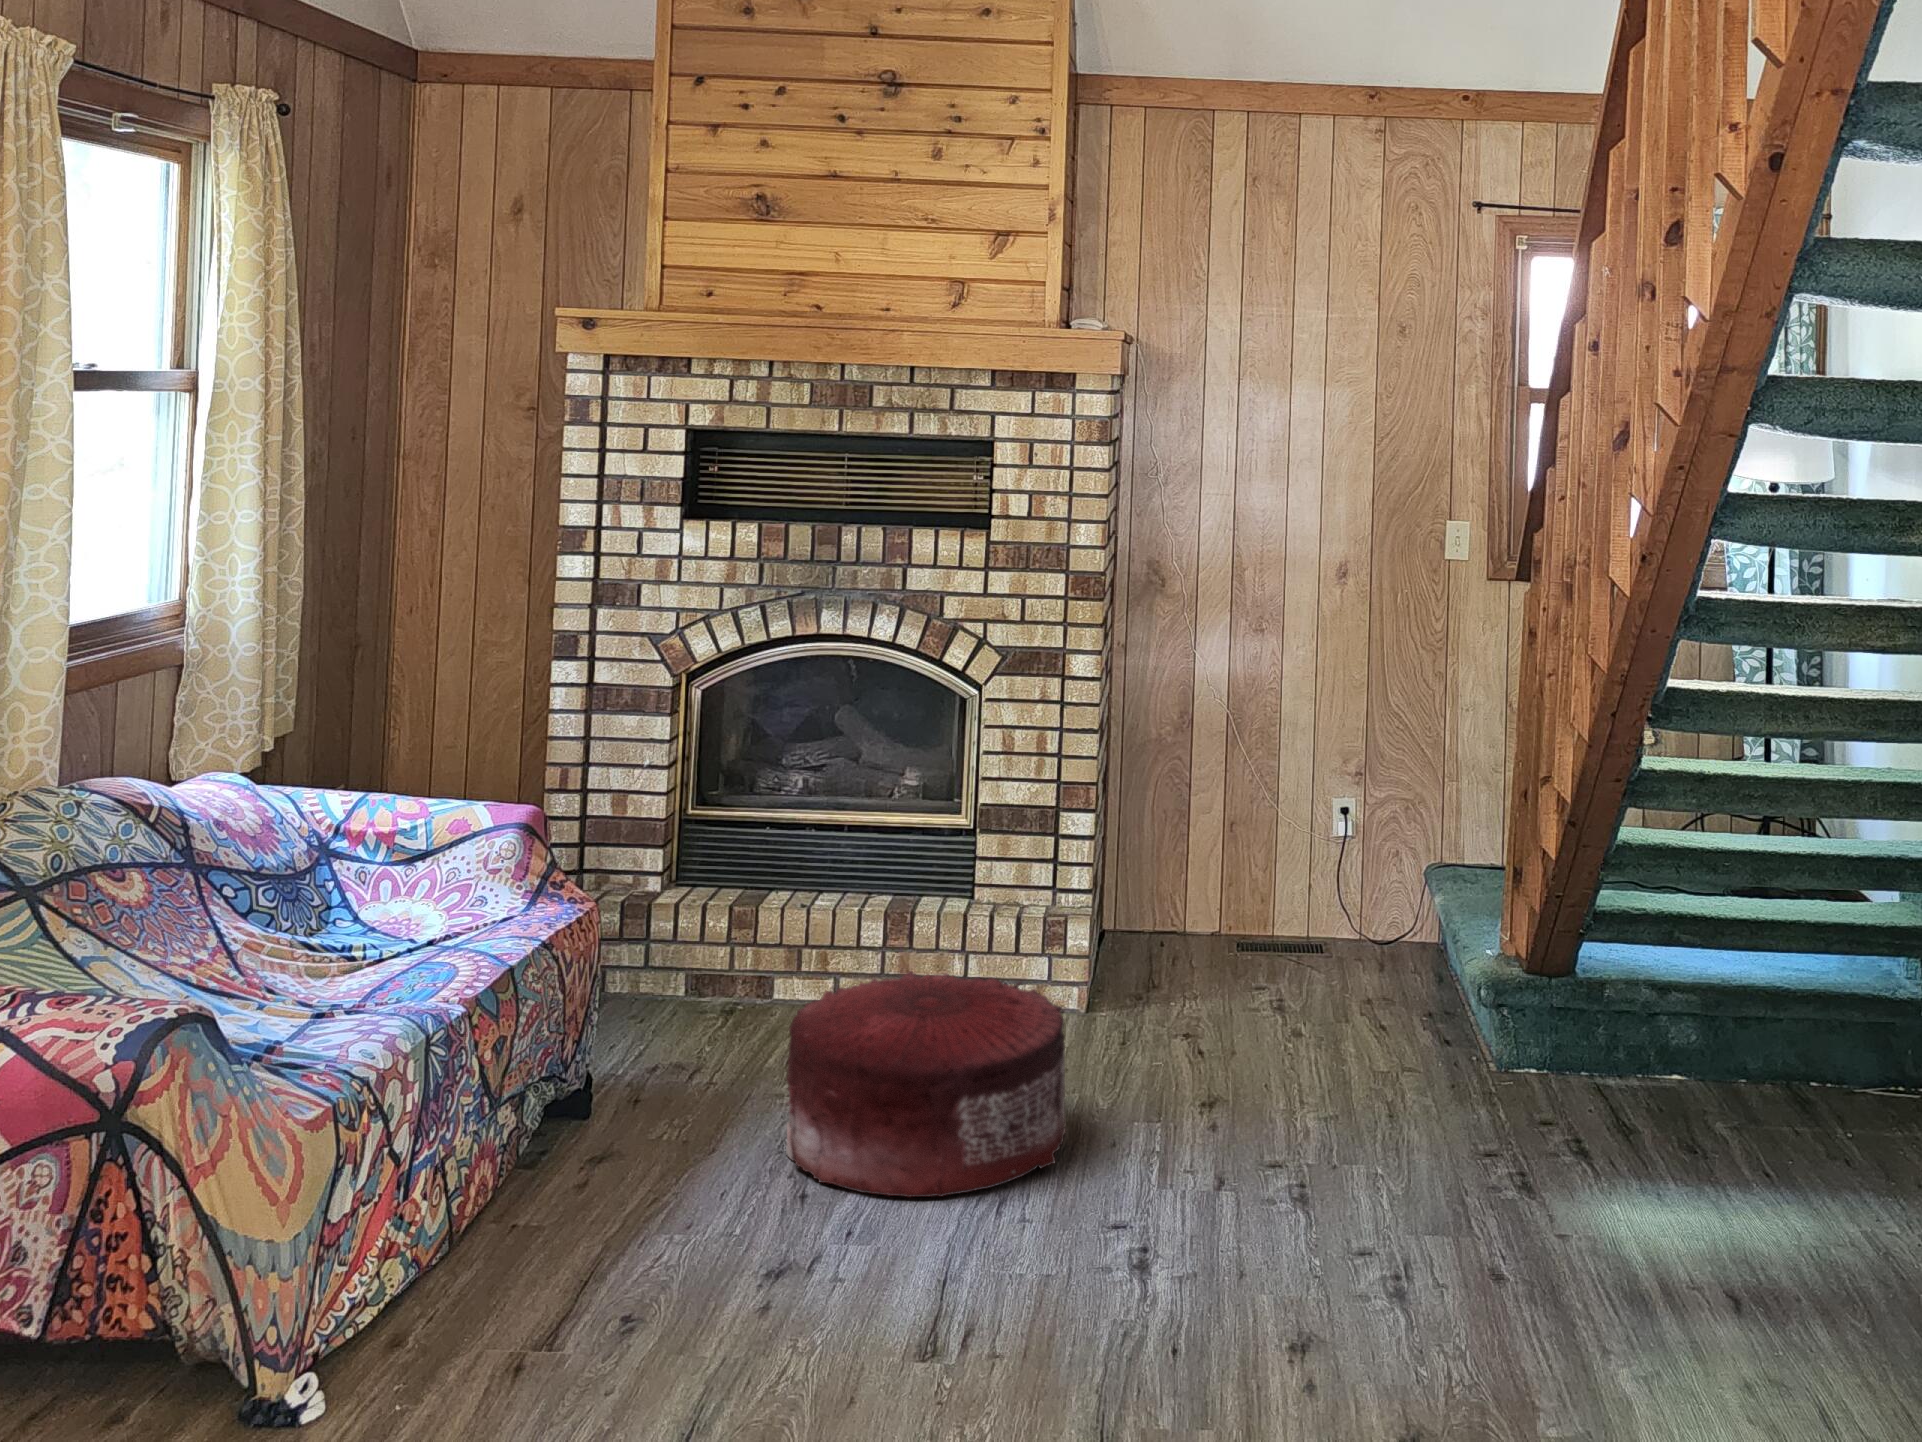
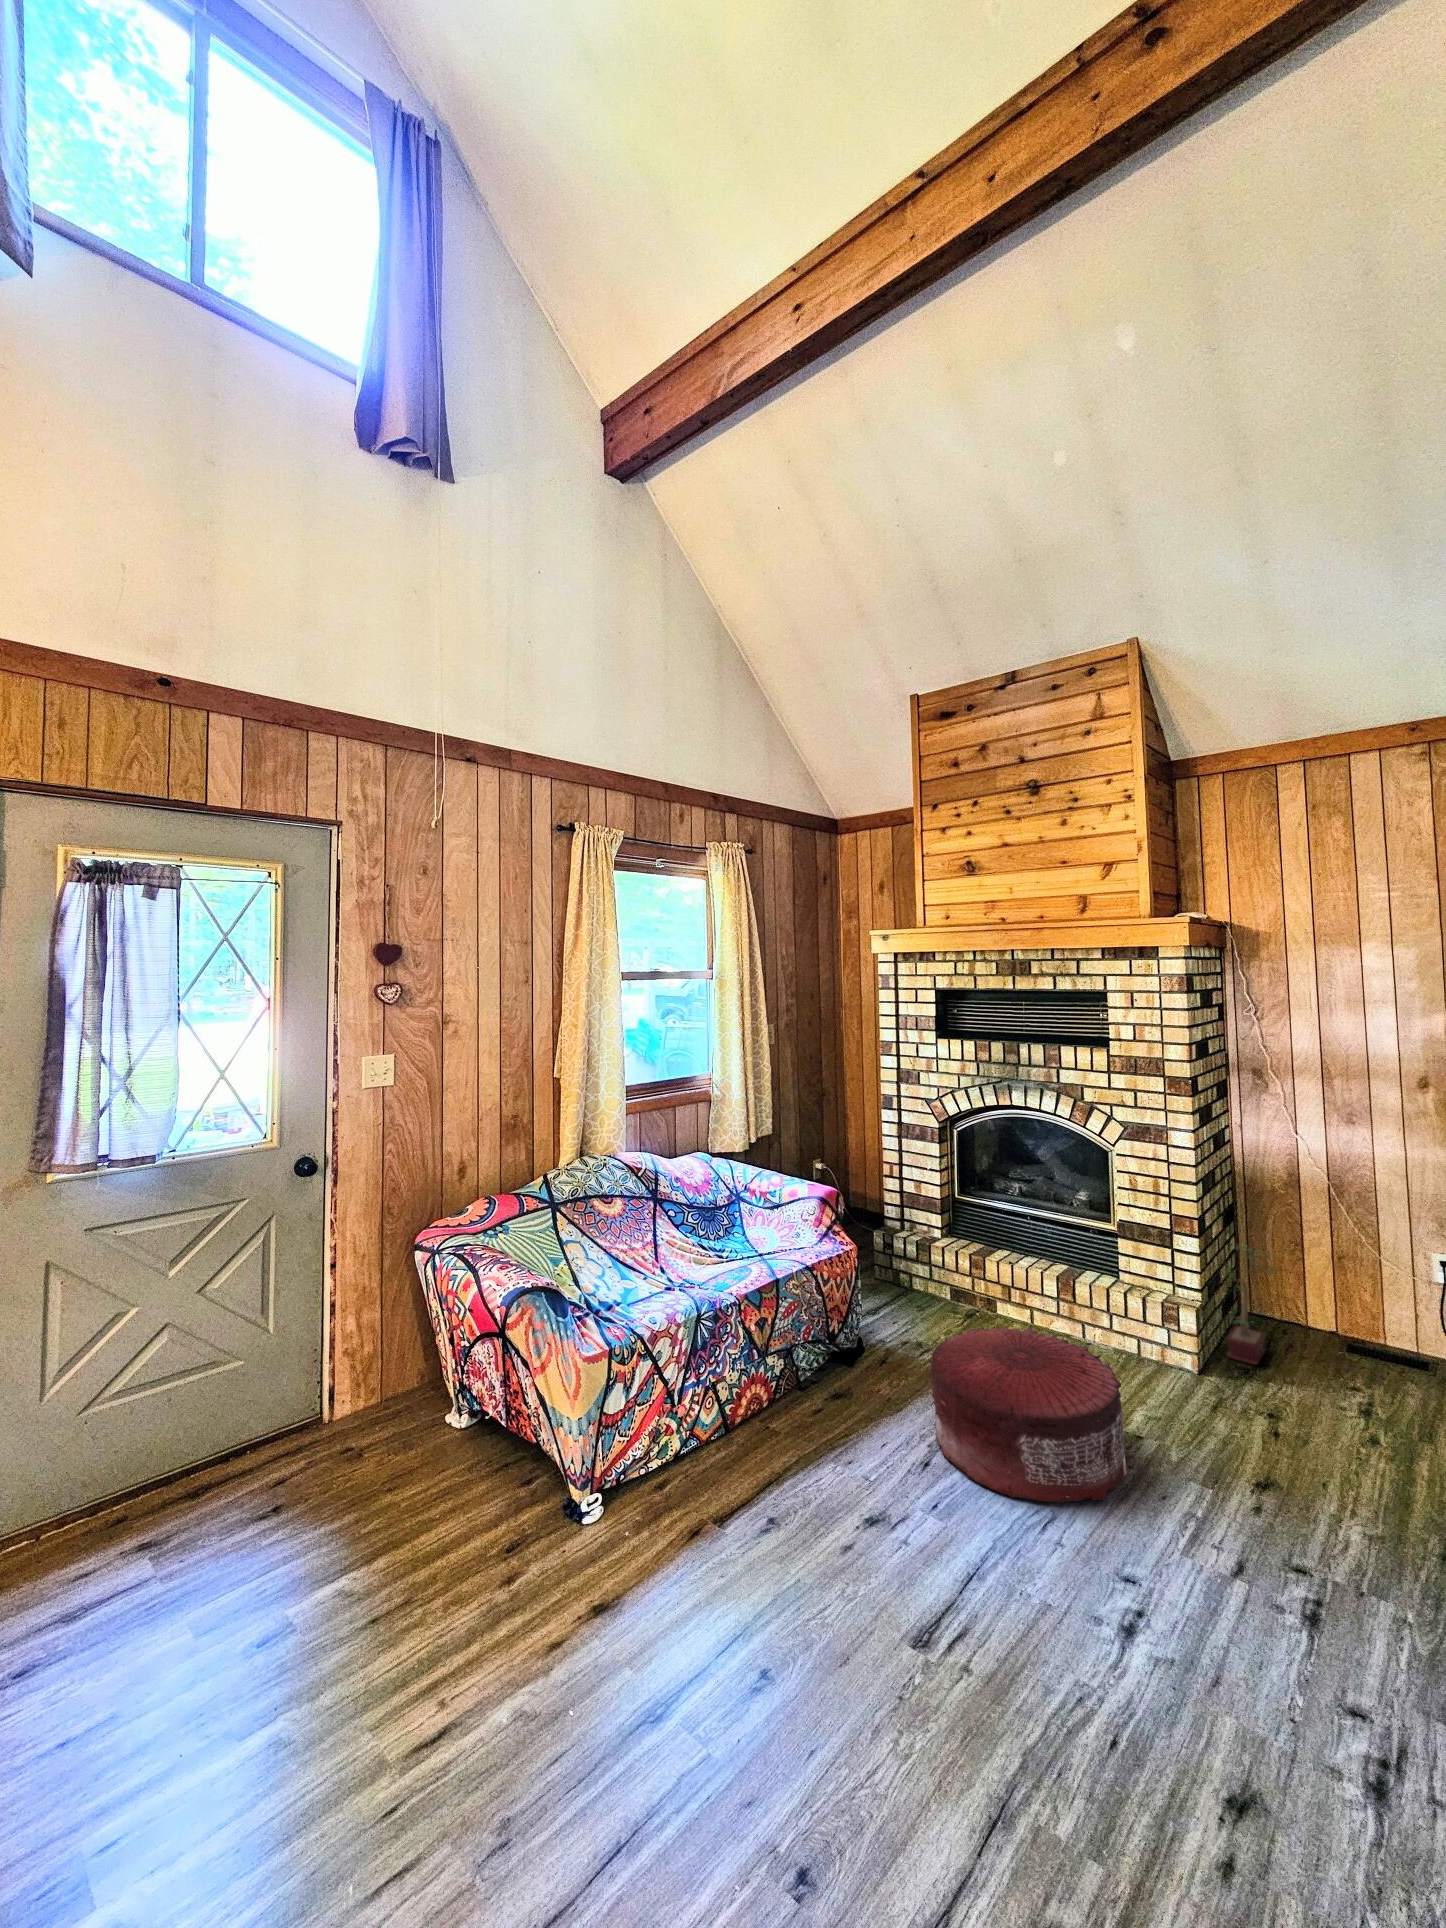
potted plant: none [1110,809,1172,988] -> present [1226,1245,1275,1365]

